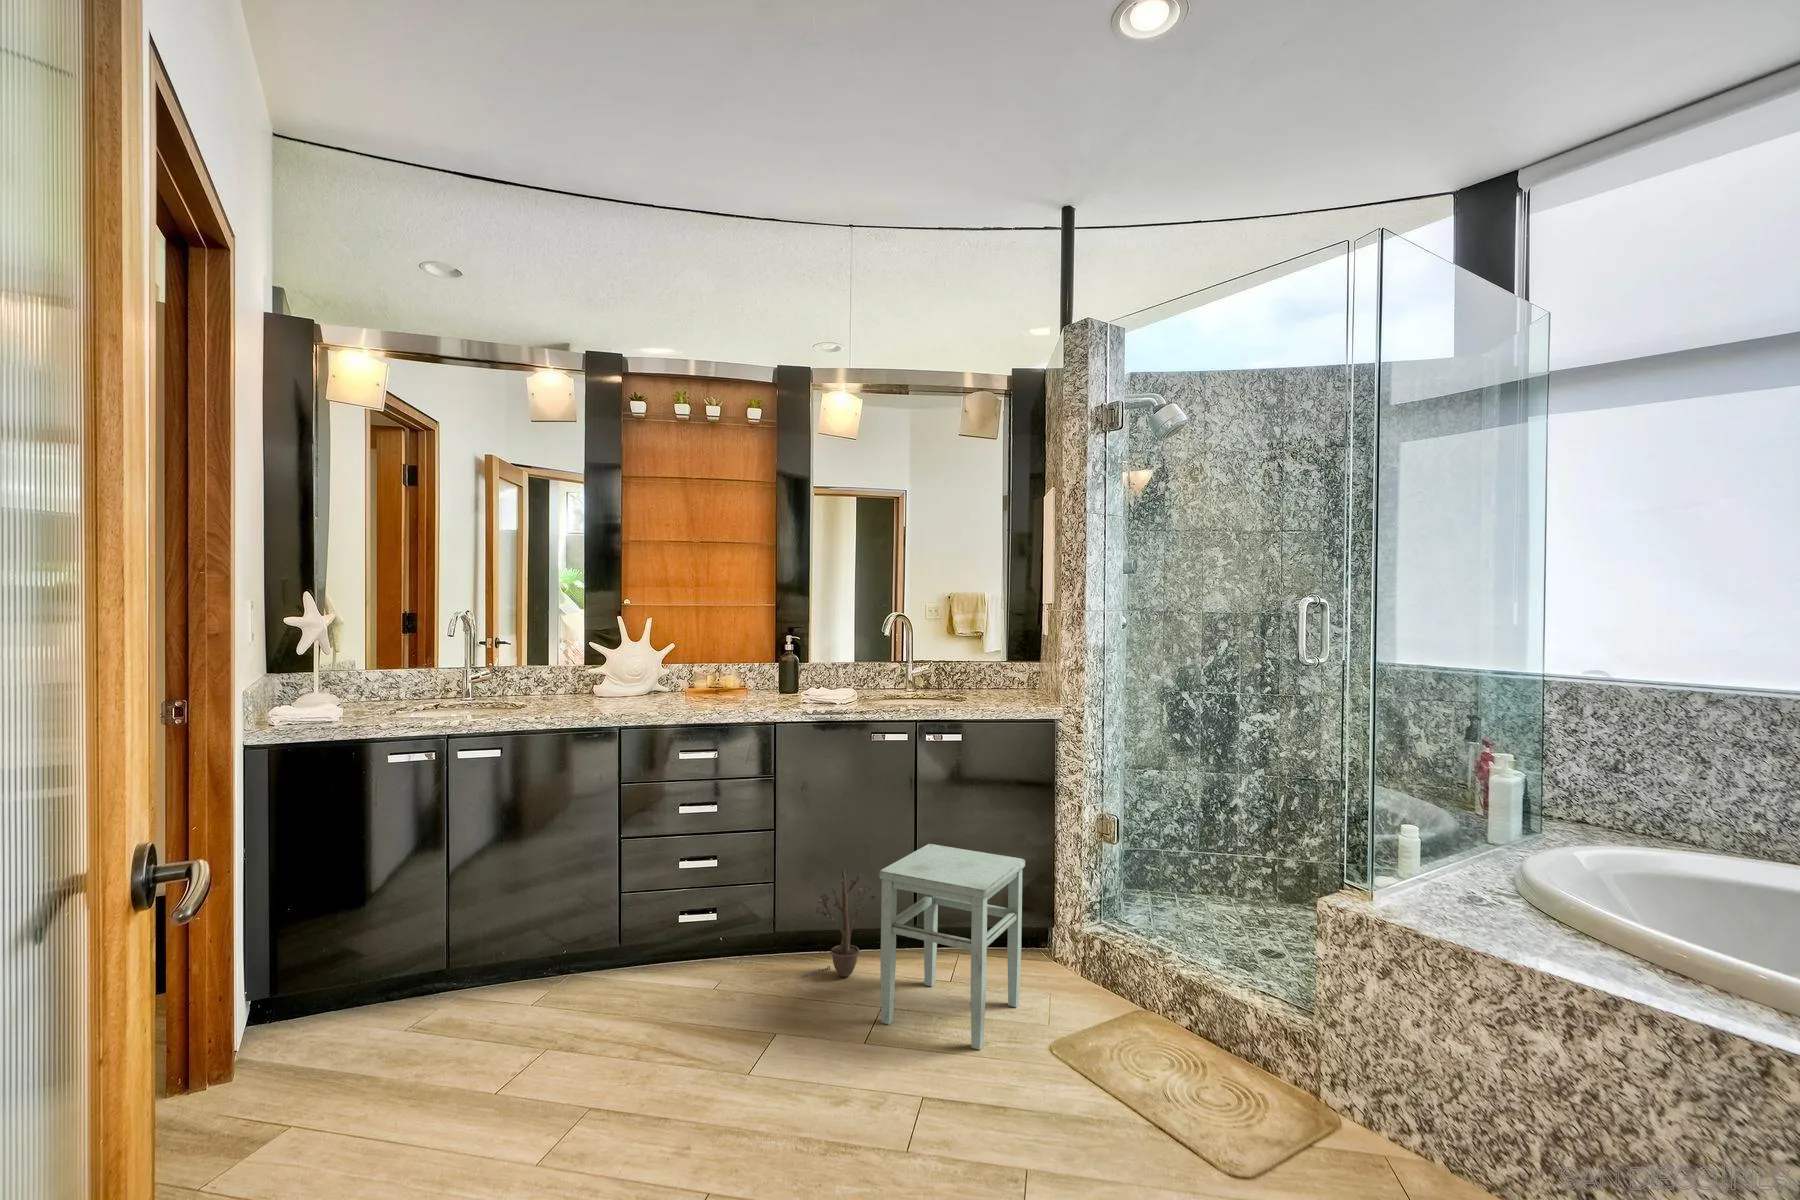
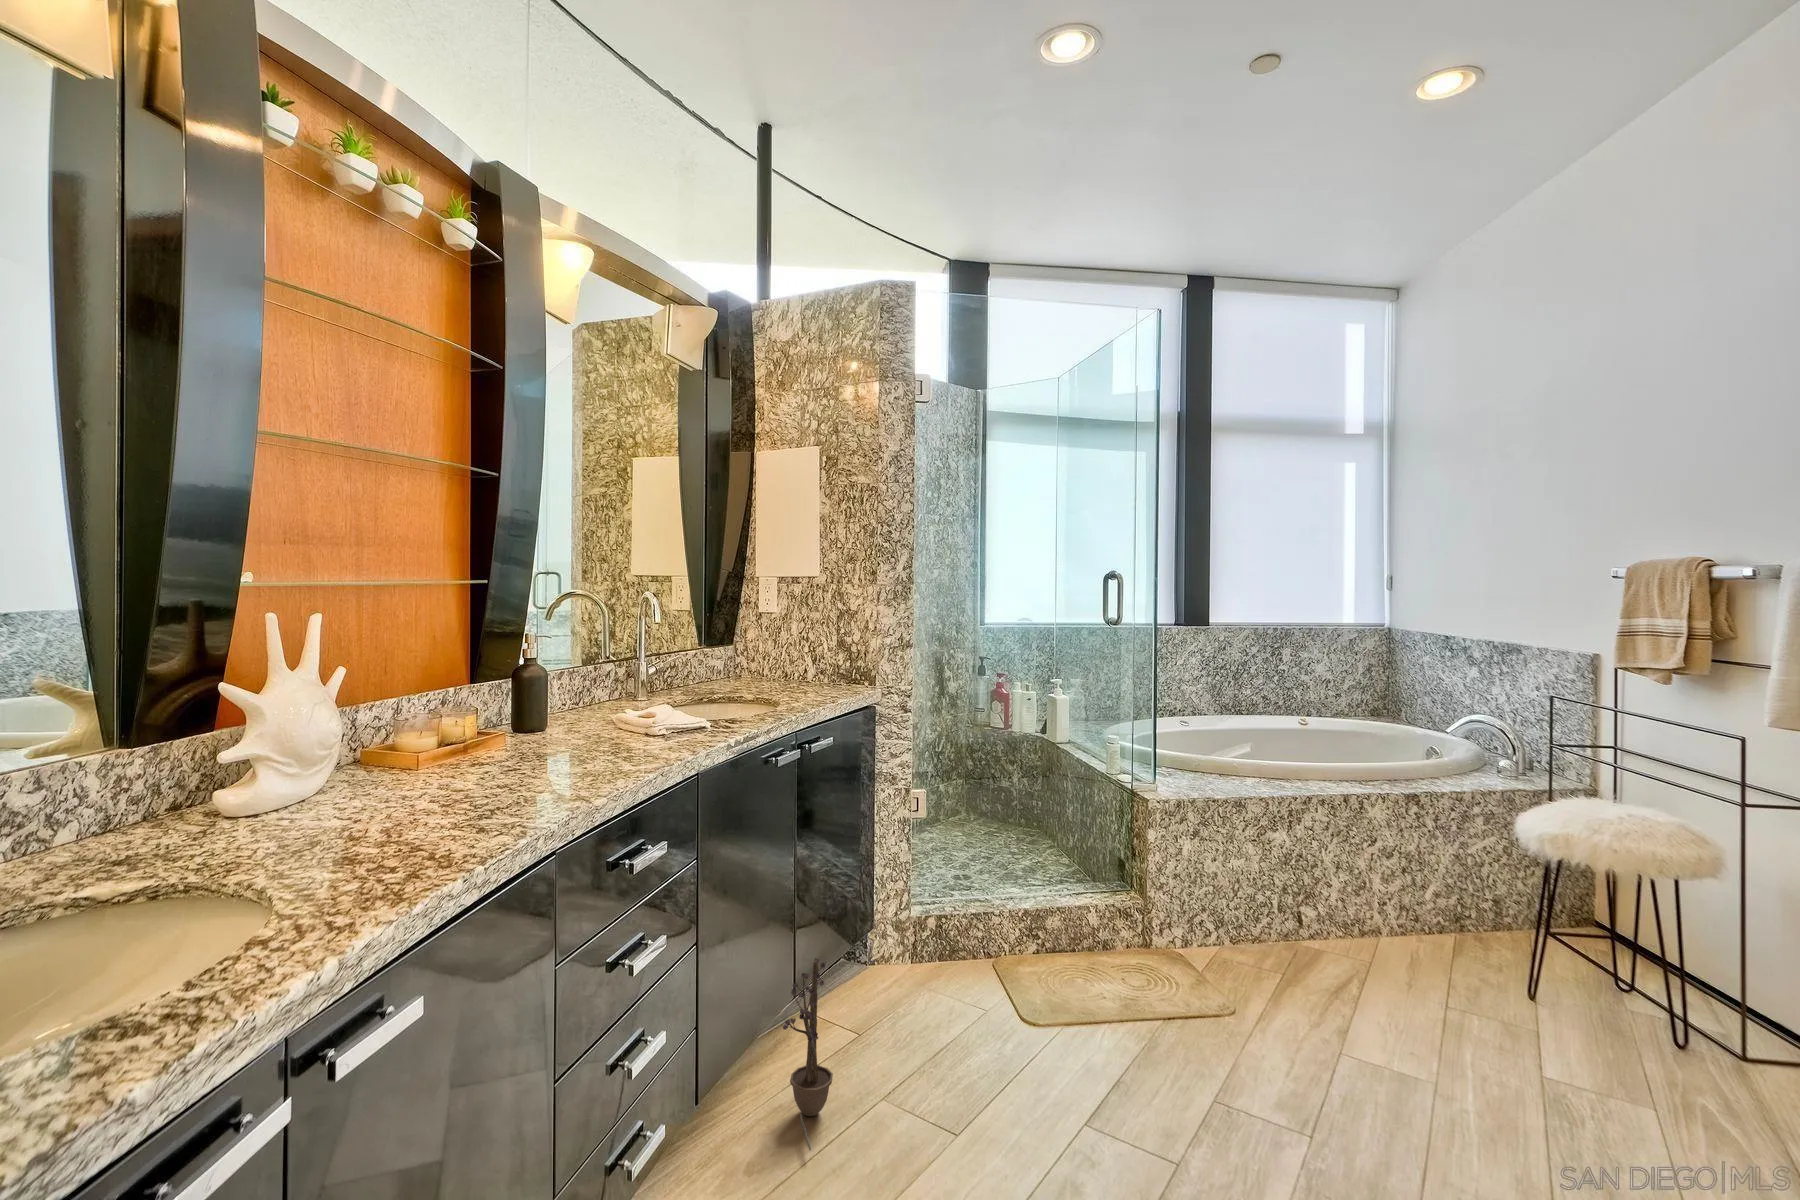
stool: present [879,844,1025,1050] -> none [872,855,1055,1112]

